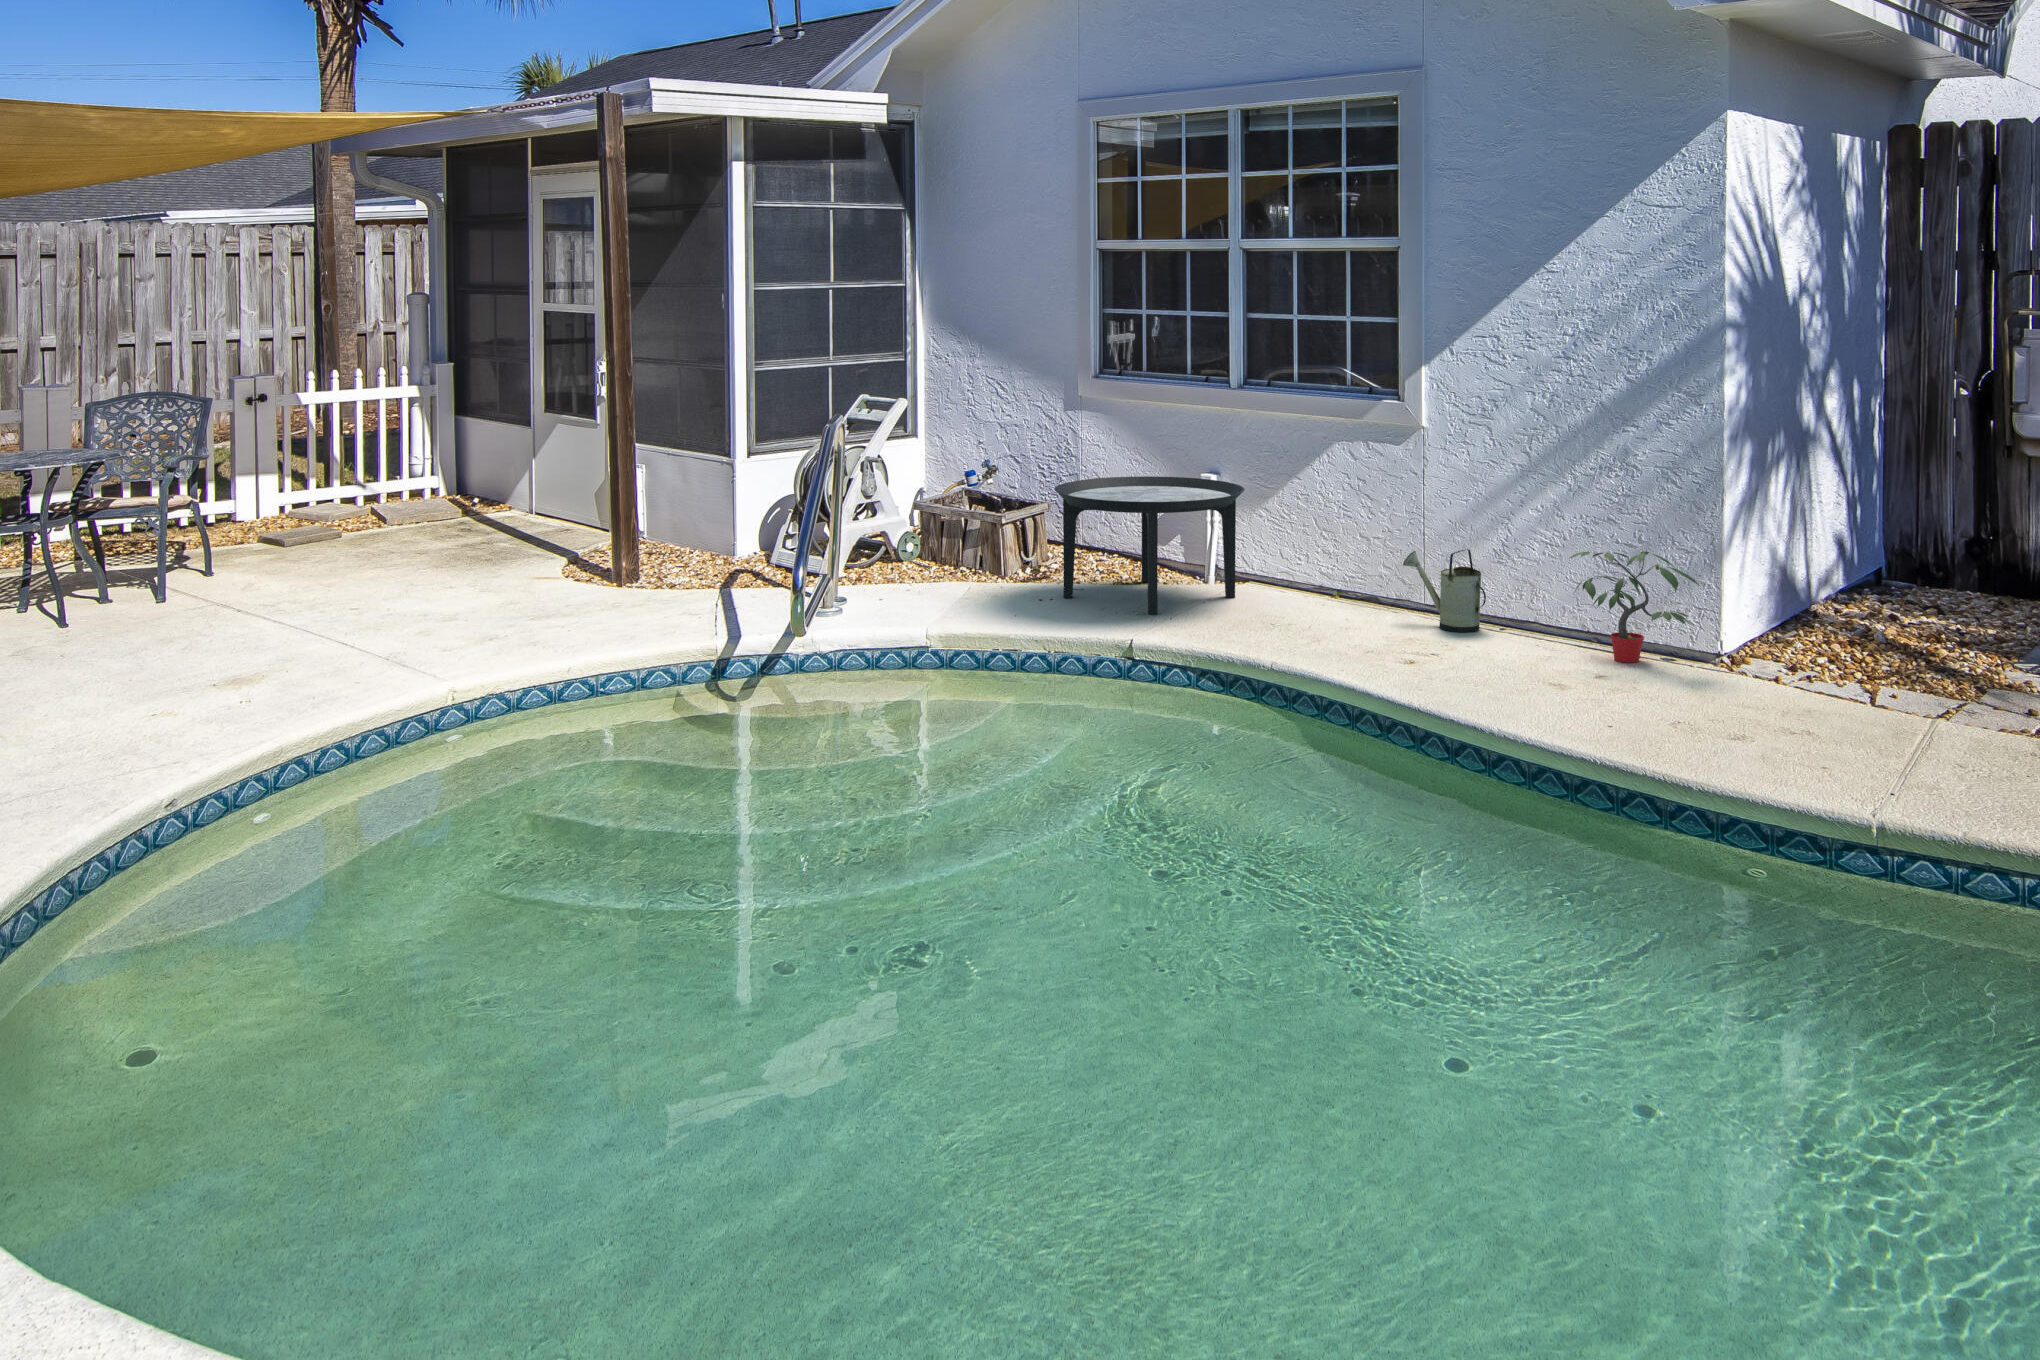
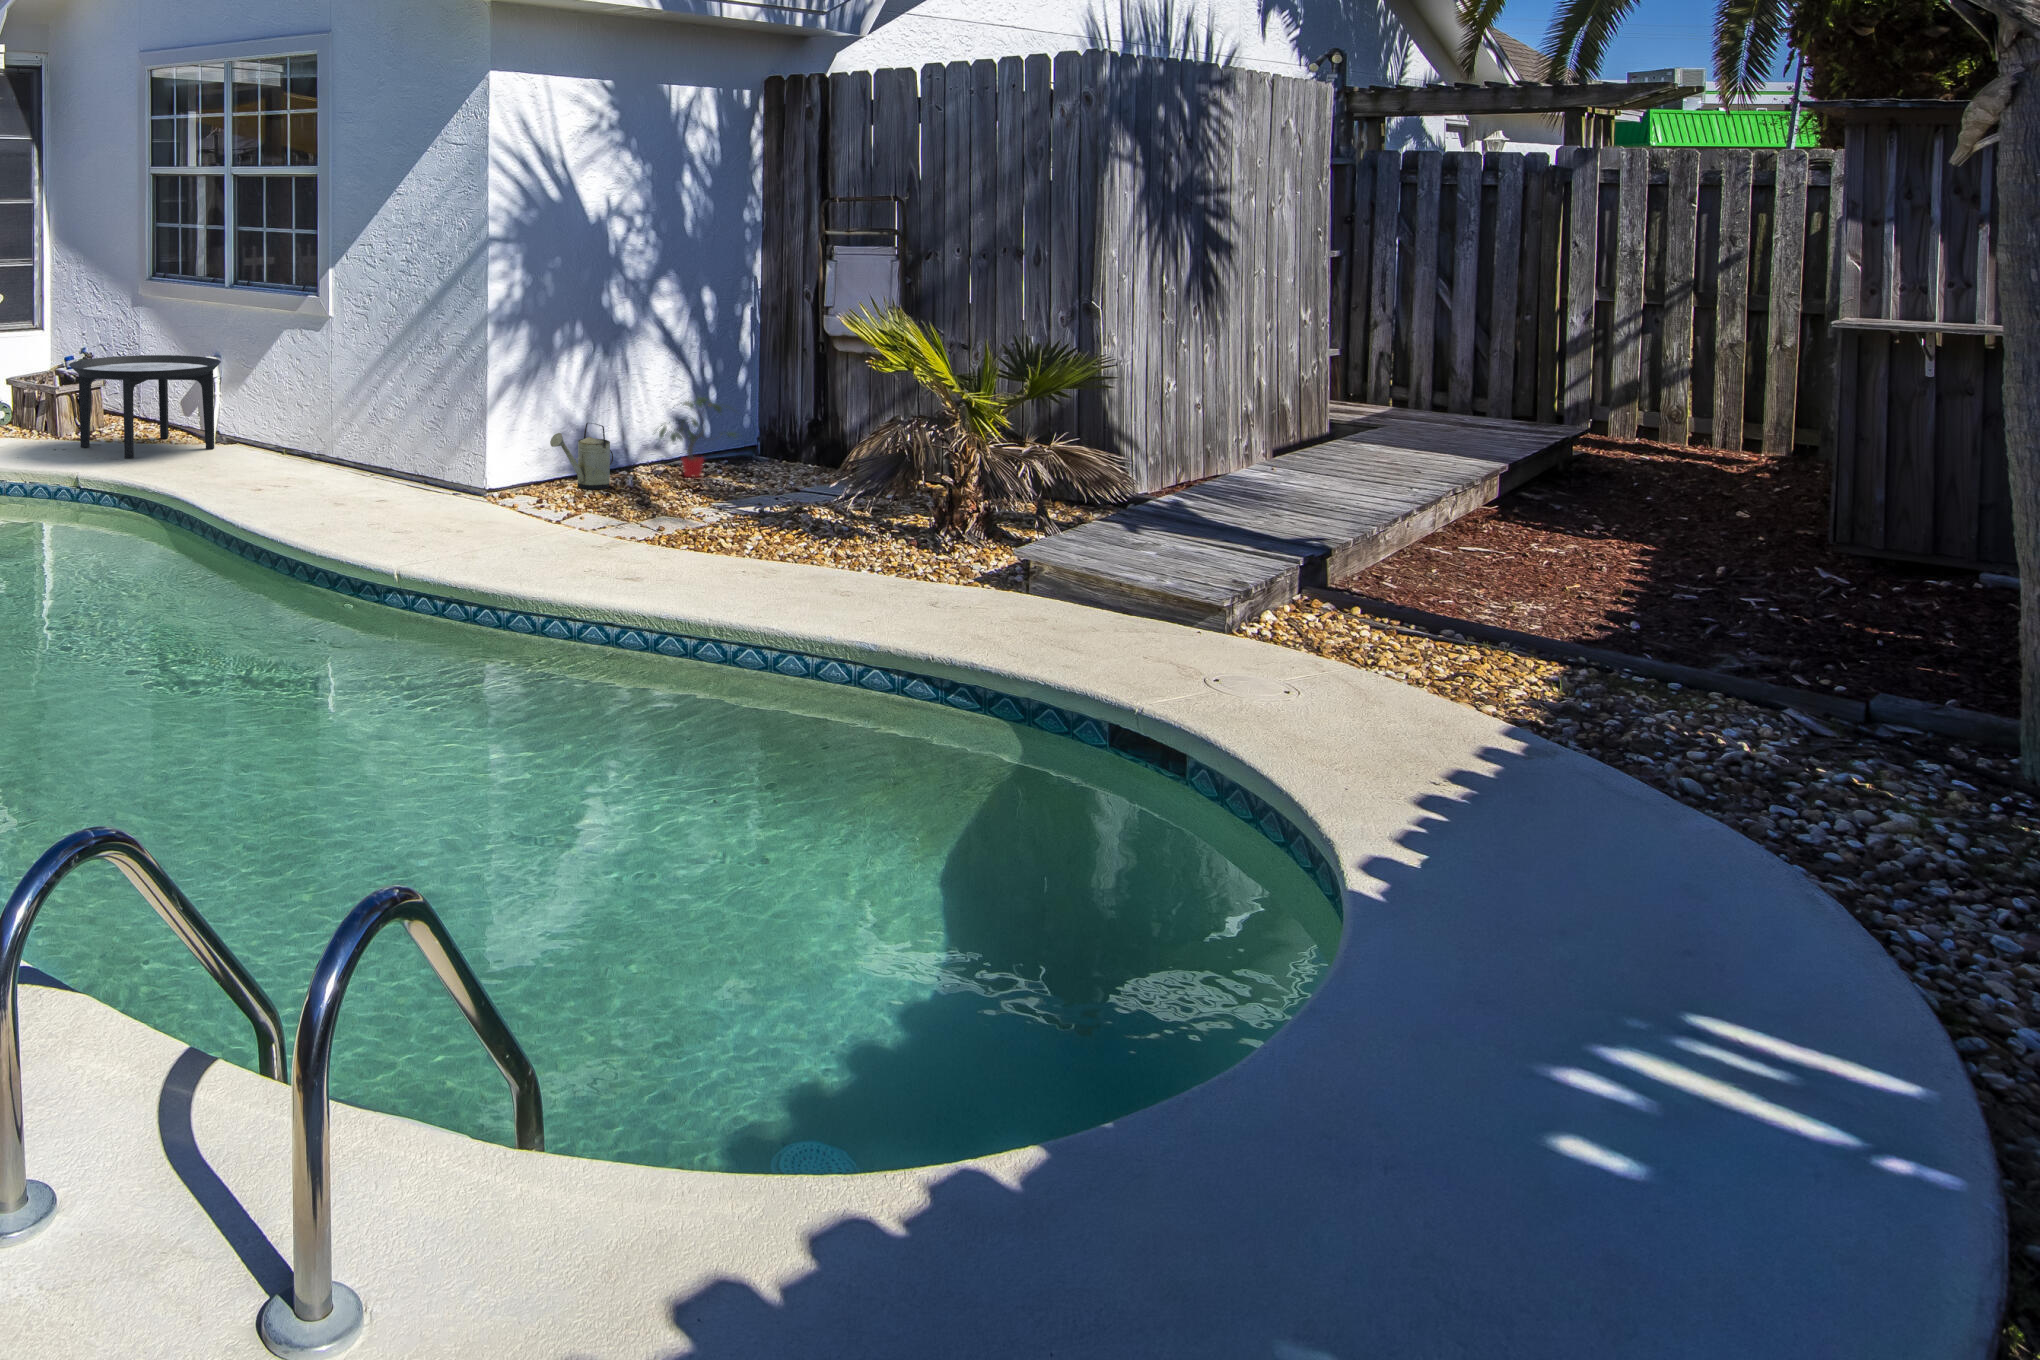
watering can: present [1403,550,1486,632] -> present [550,423,613,489]
potted plant: present [1570,552,1702,663] -> present [659,397,736,477]

